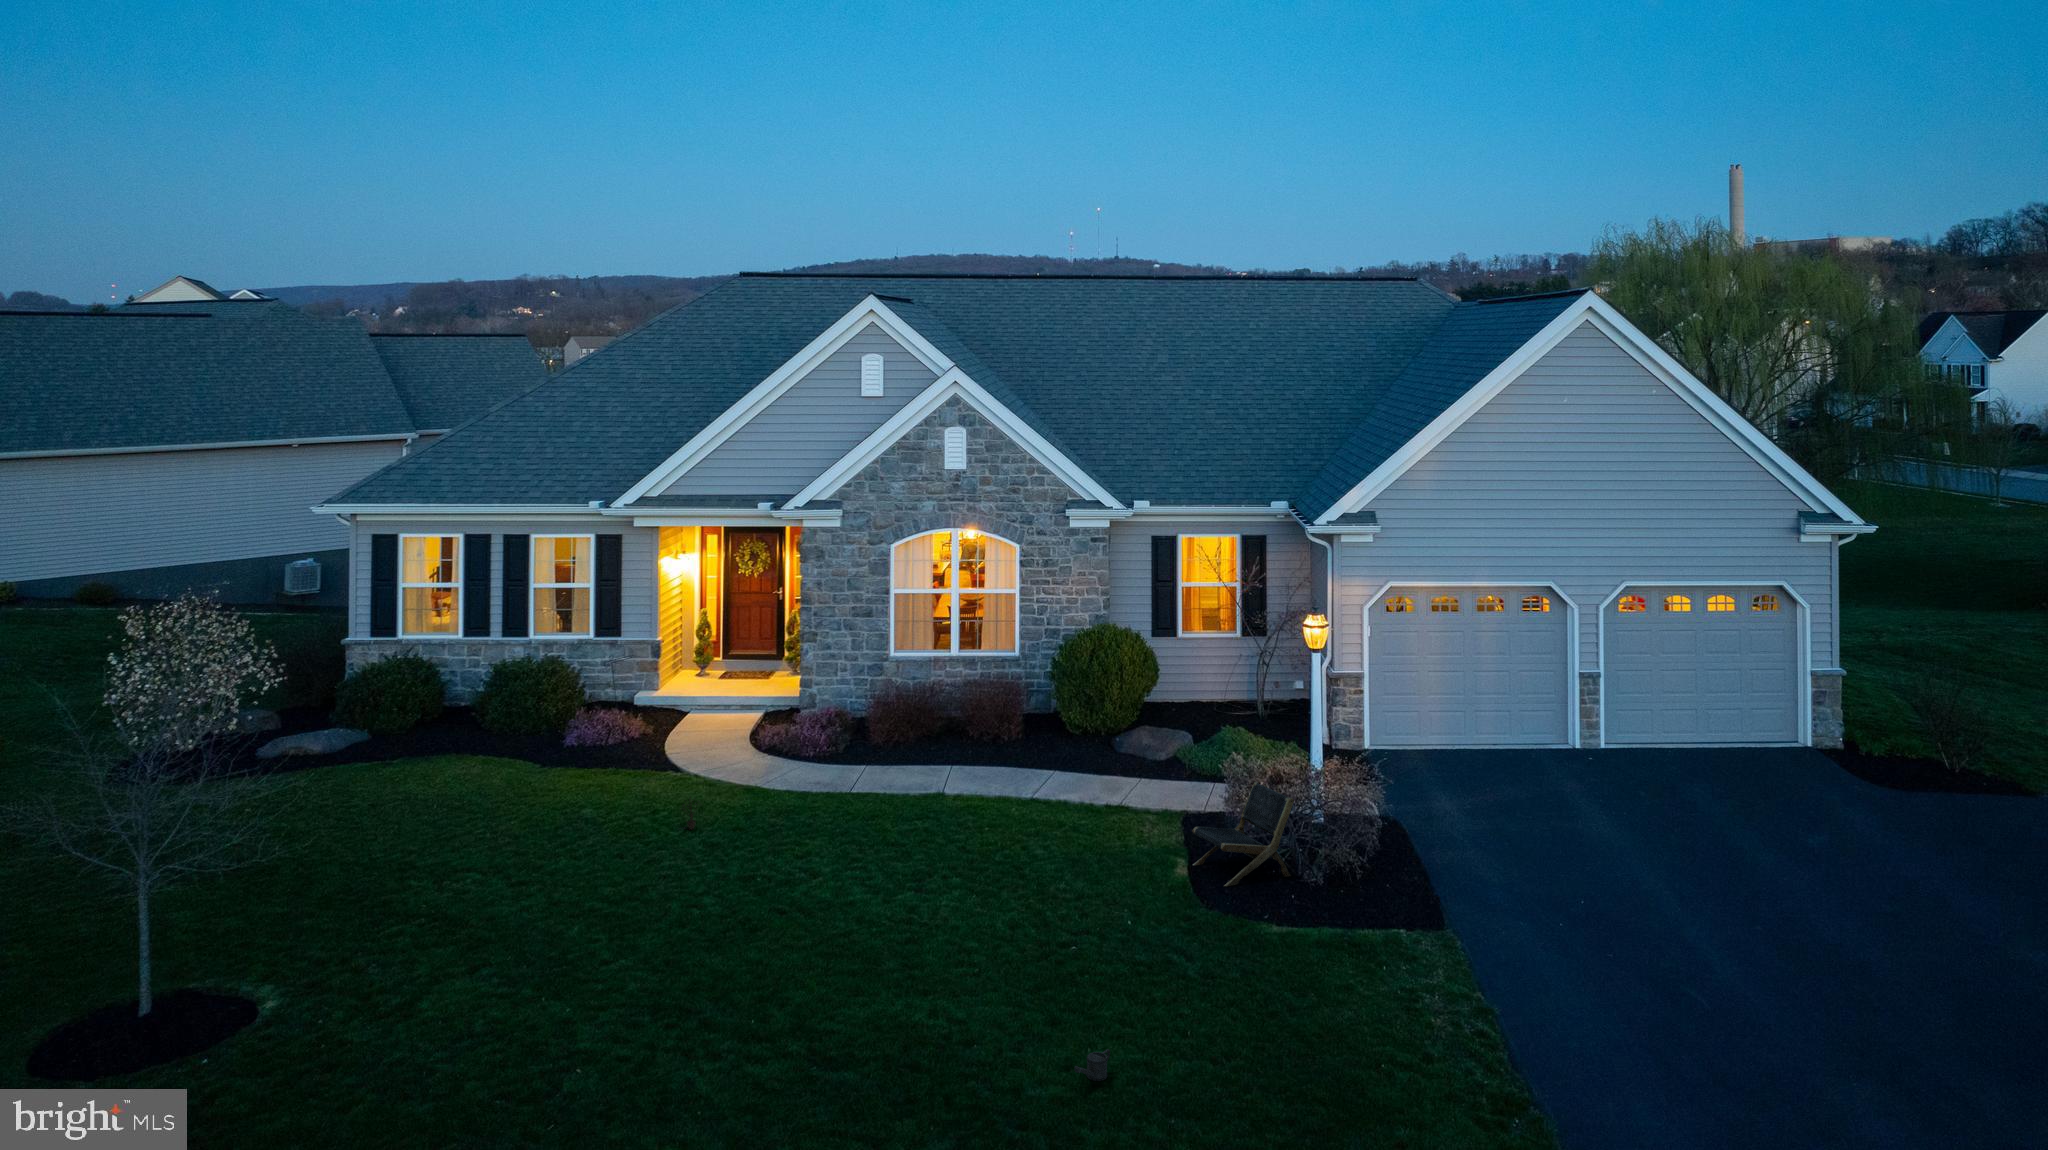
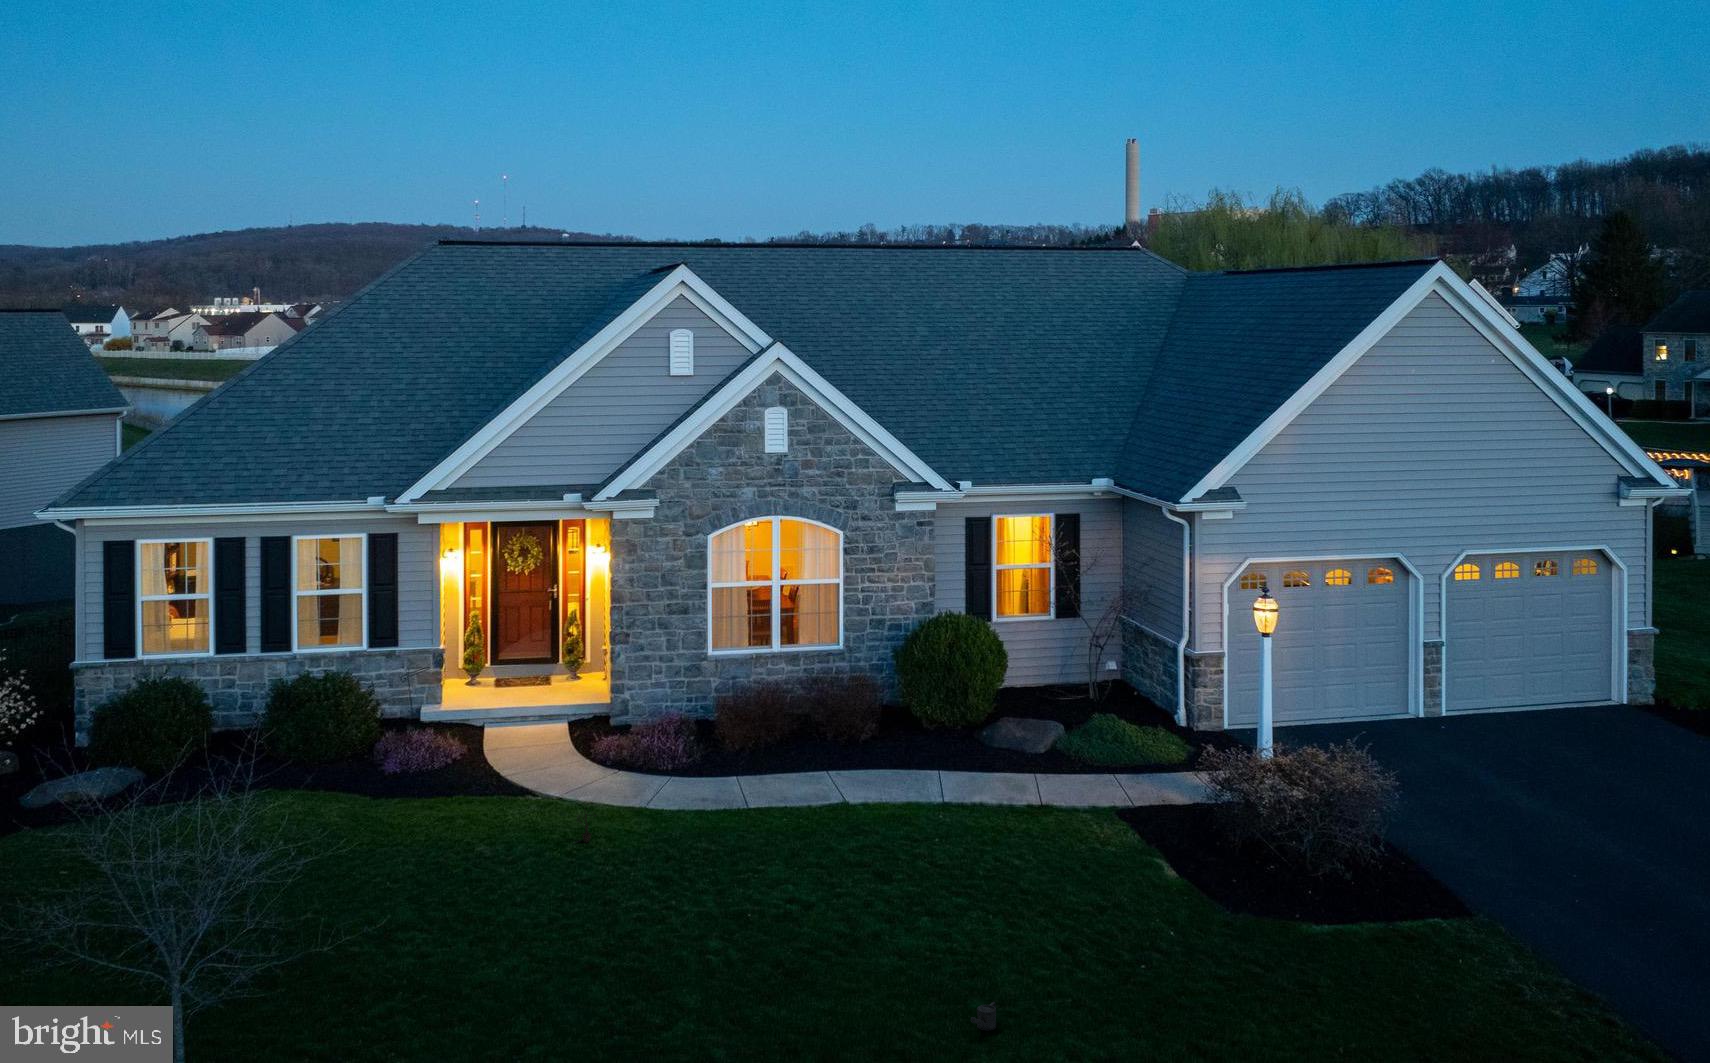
lounge chair: present [1192,781,1294,886] -> none [1112,757,1211,860]
watering can: present [1074,1049,1110,1081] -> present [971,1002,996,1031]

